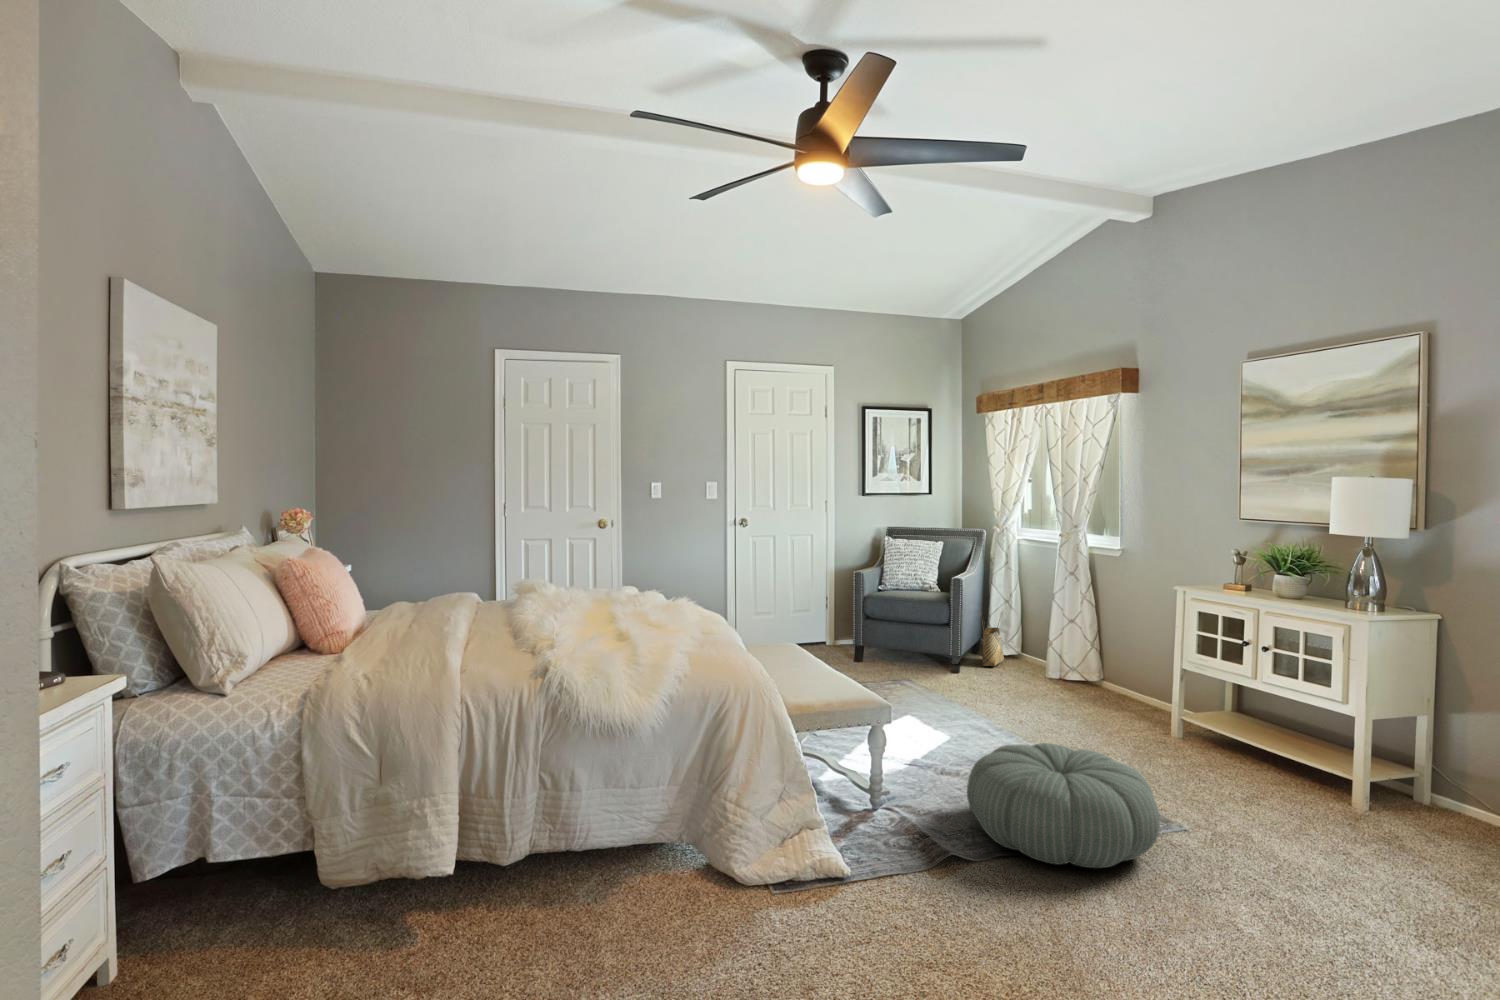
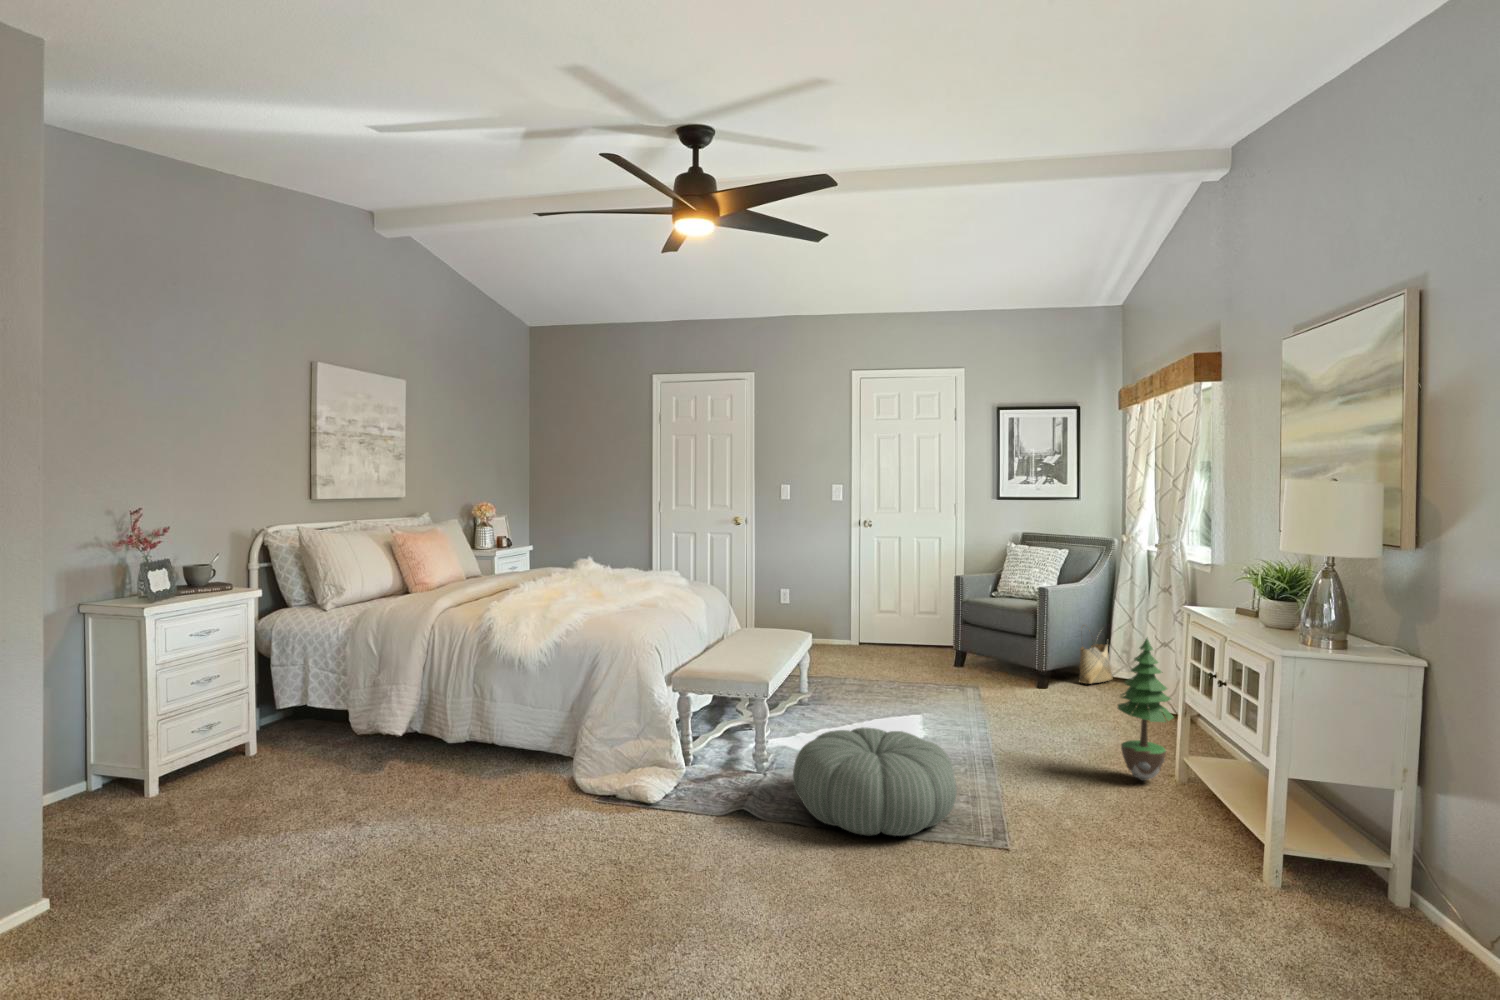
potted tree: none [1157,618,1212,753] -> present [1117,638,1174,781]

